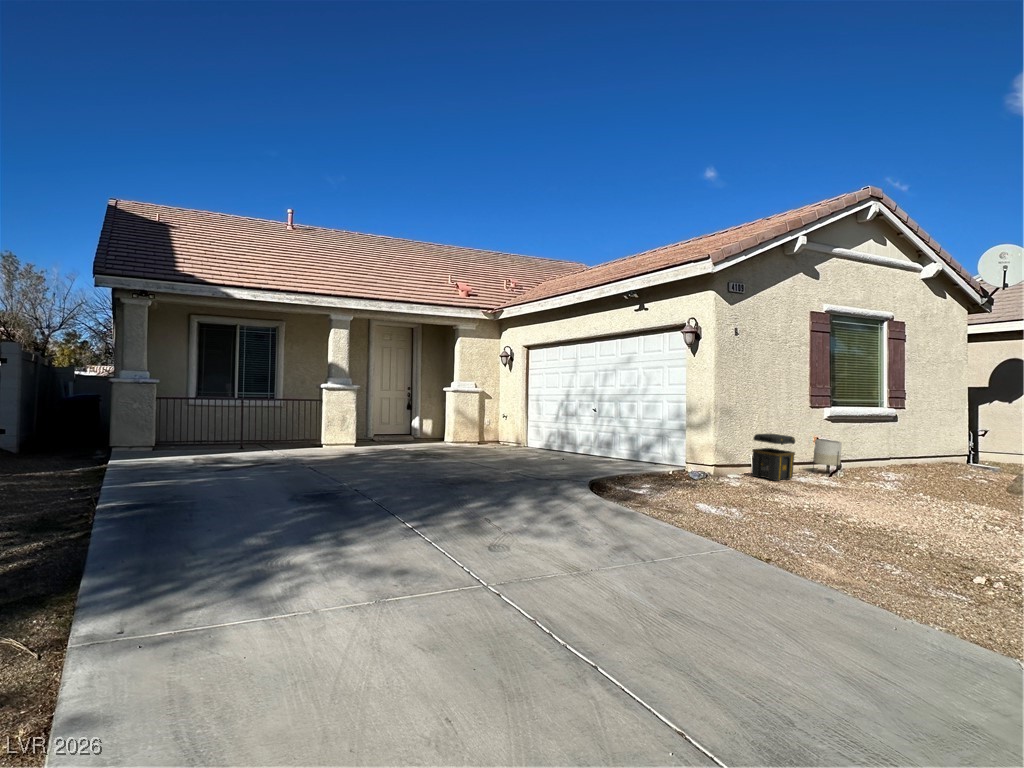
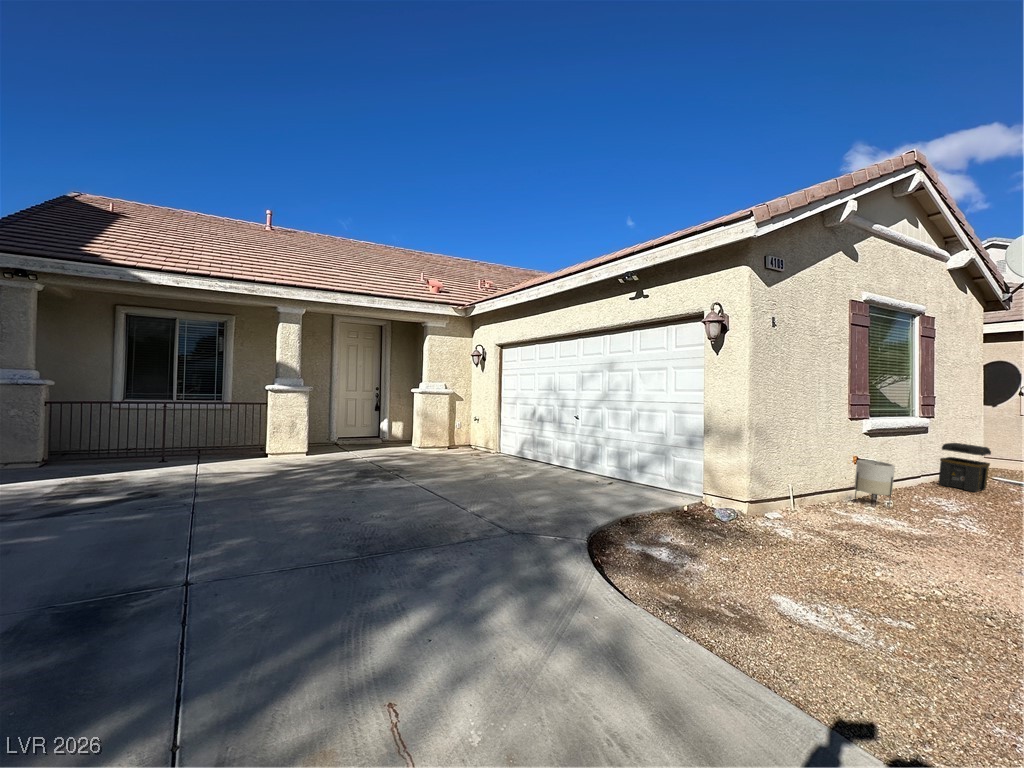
toolbox: present [752,434,795,481] -> present [938,443,991,492]

